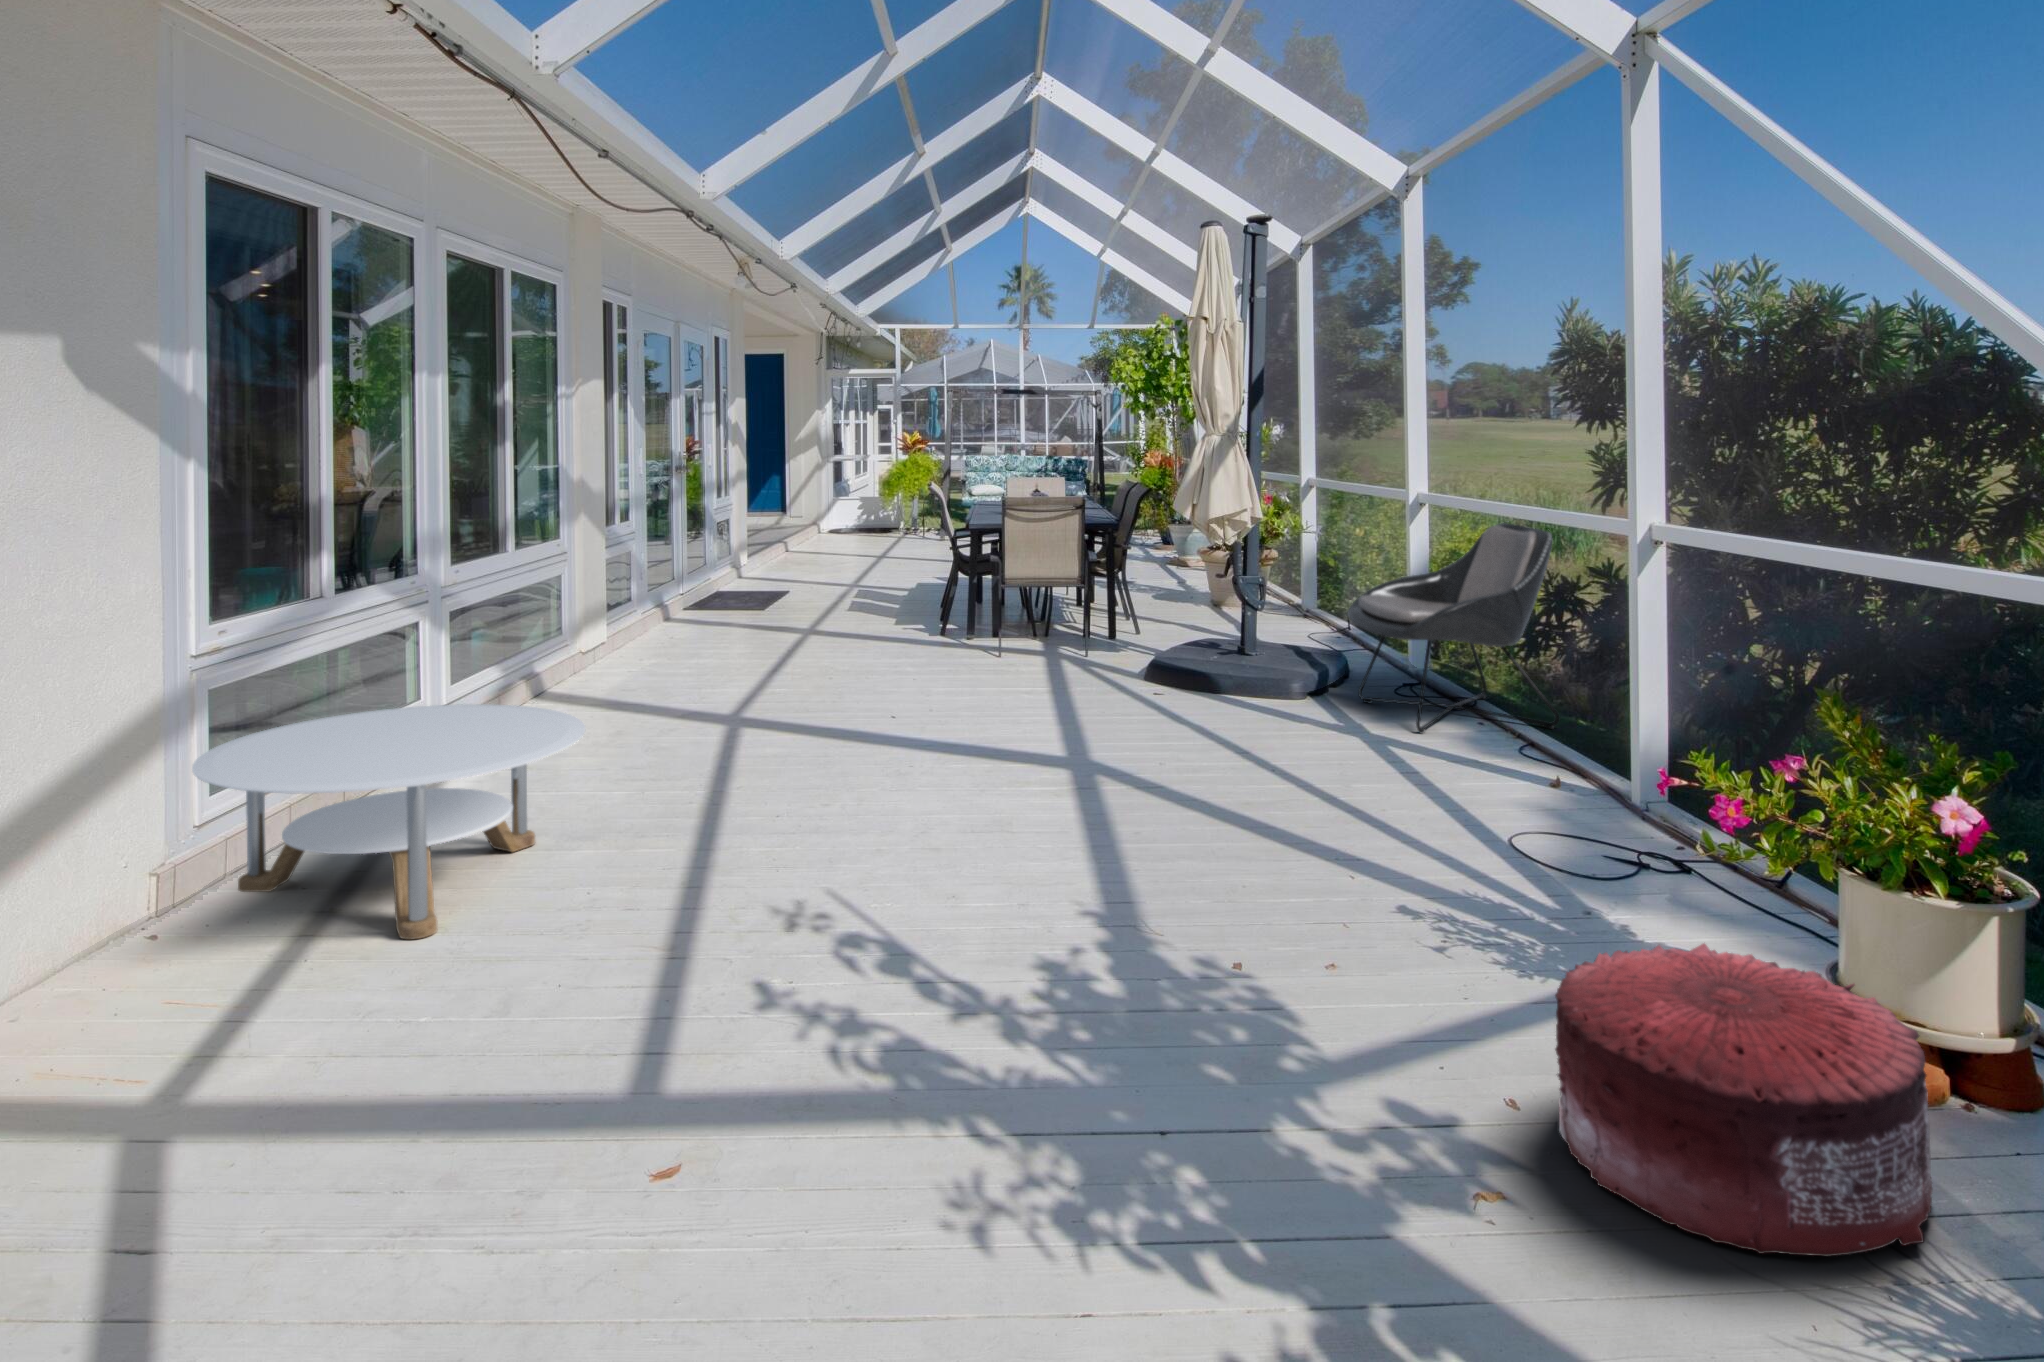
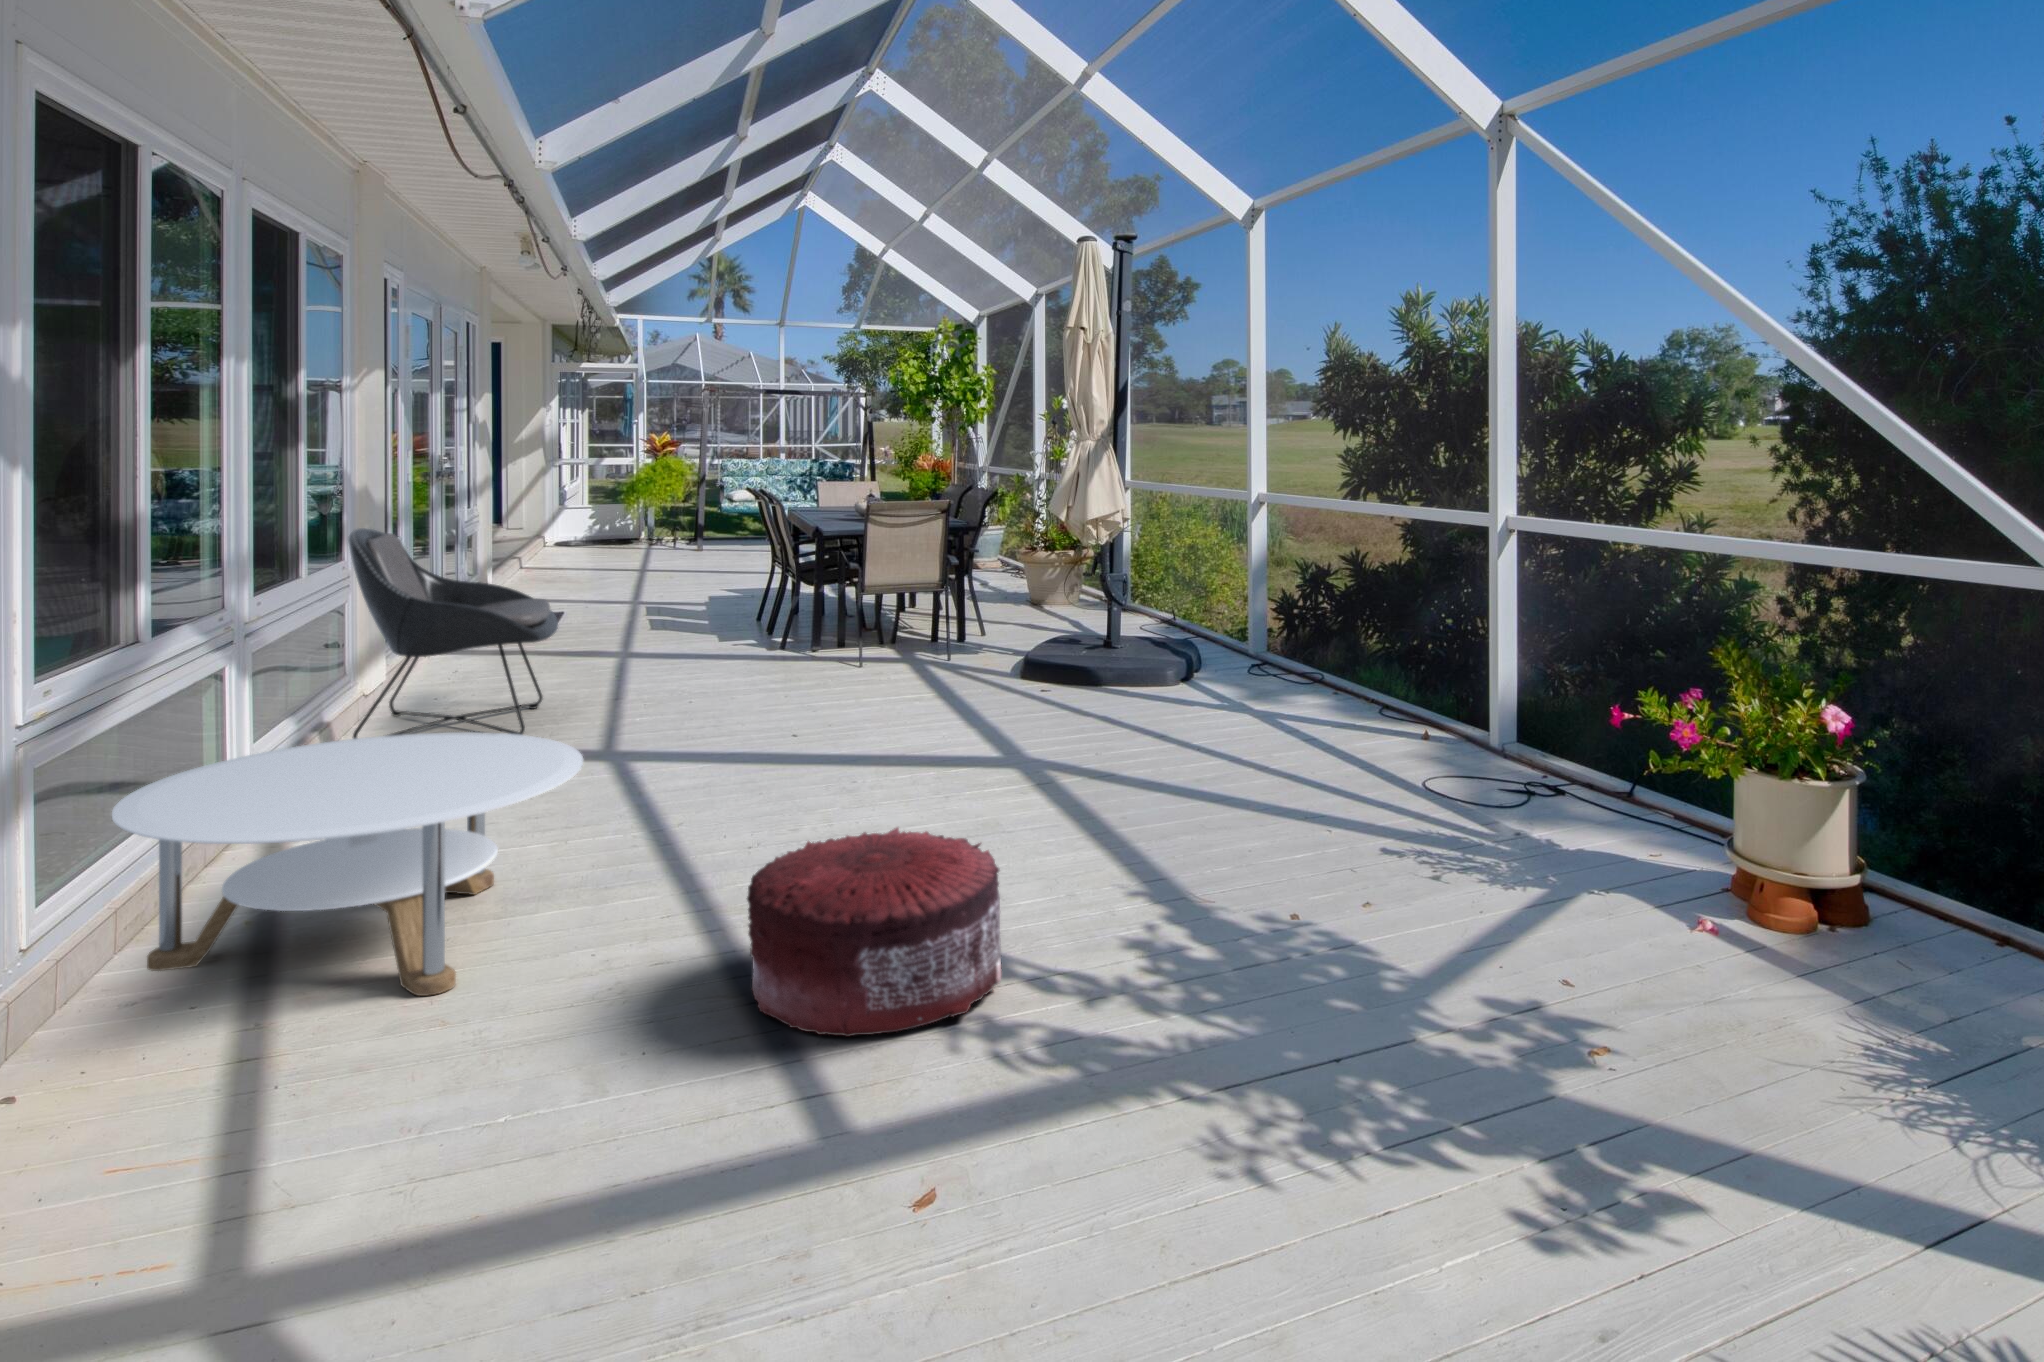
lounge chair: present [1347,523,1559,733] -> present [348,528,558,739]
pouf: present [1555,944,1932,1257] -> present [747,828,1001,1037]

